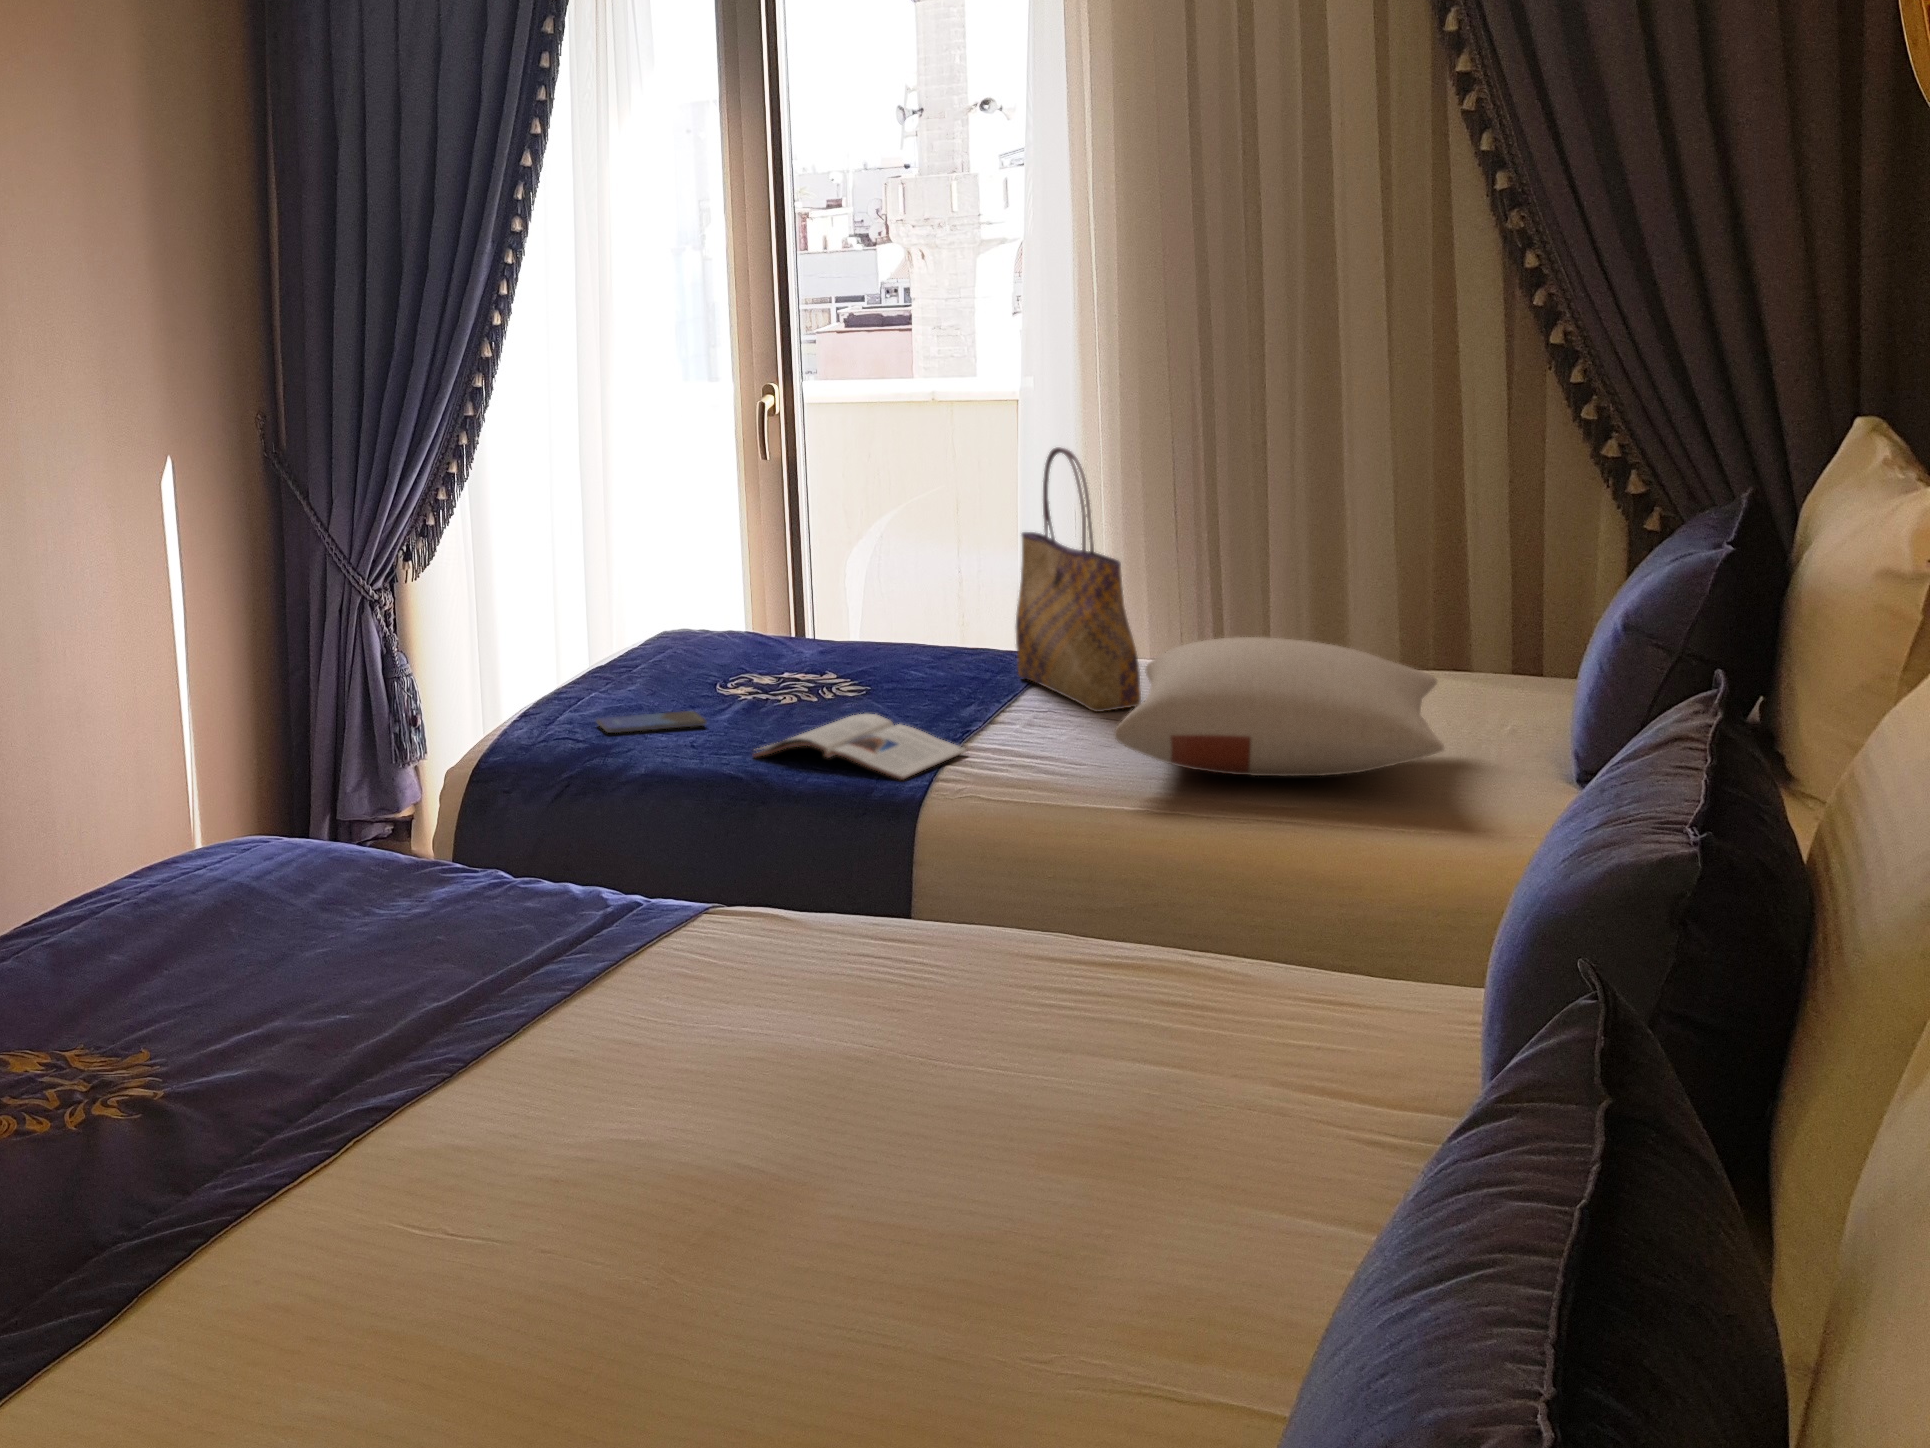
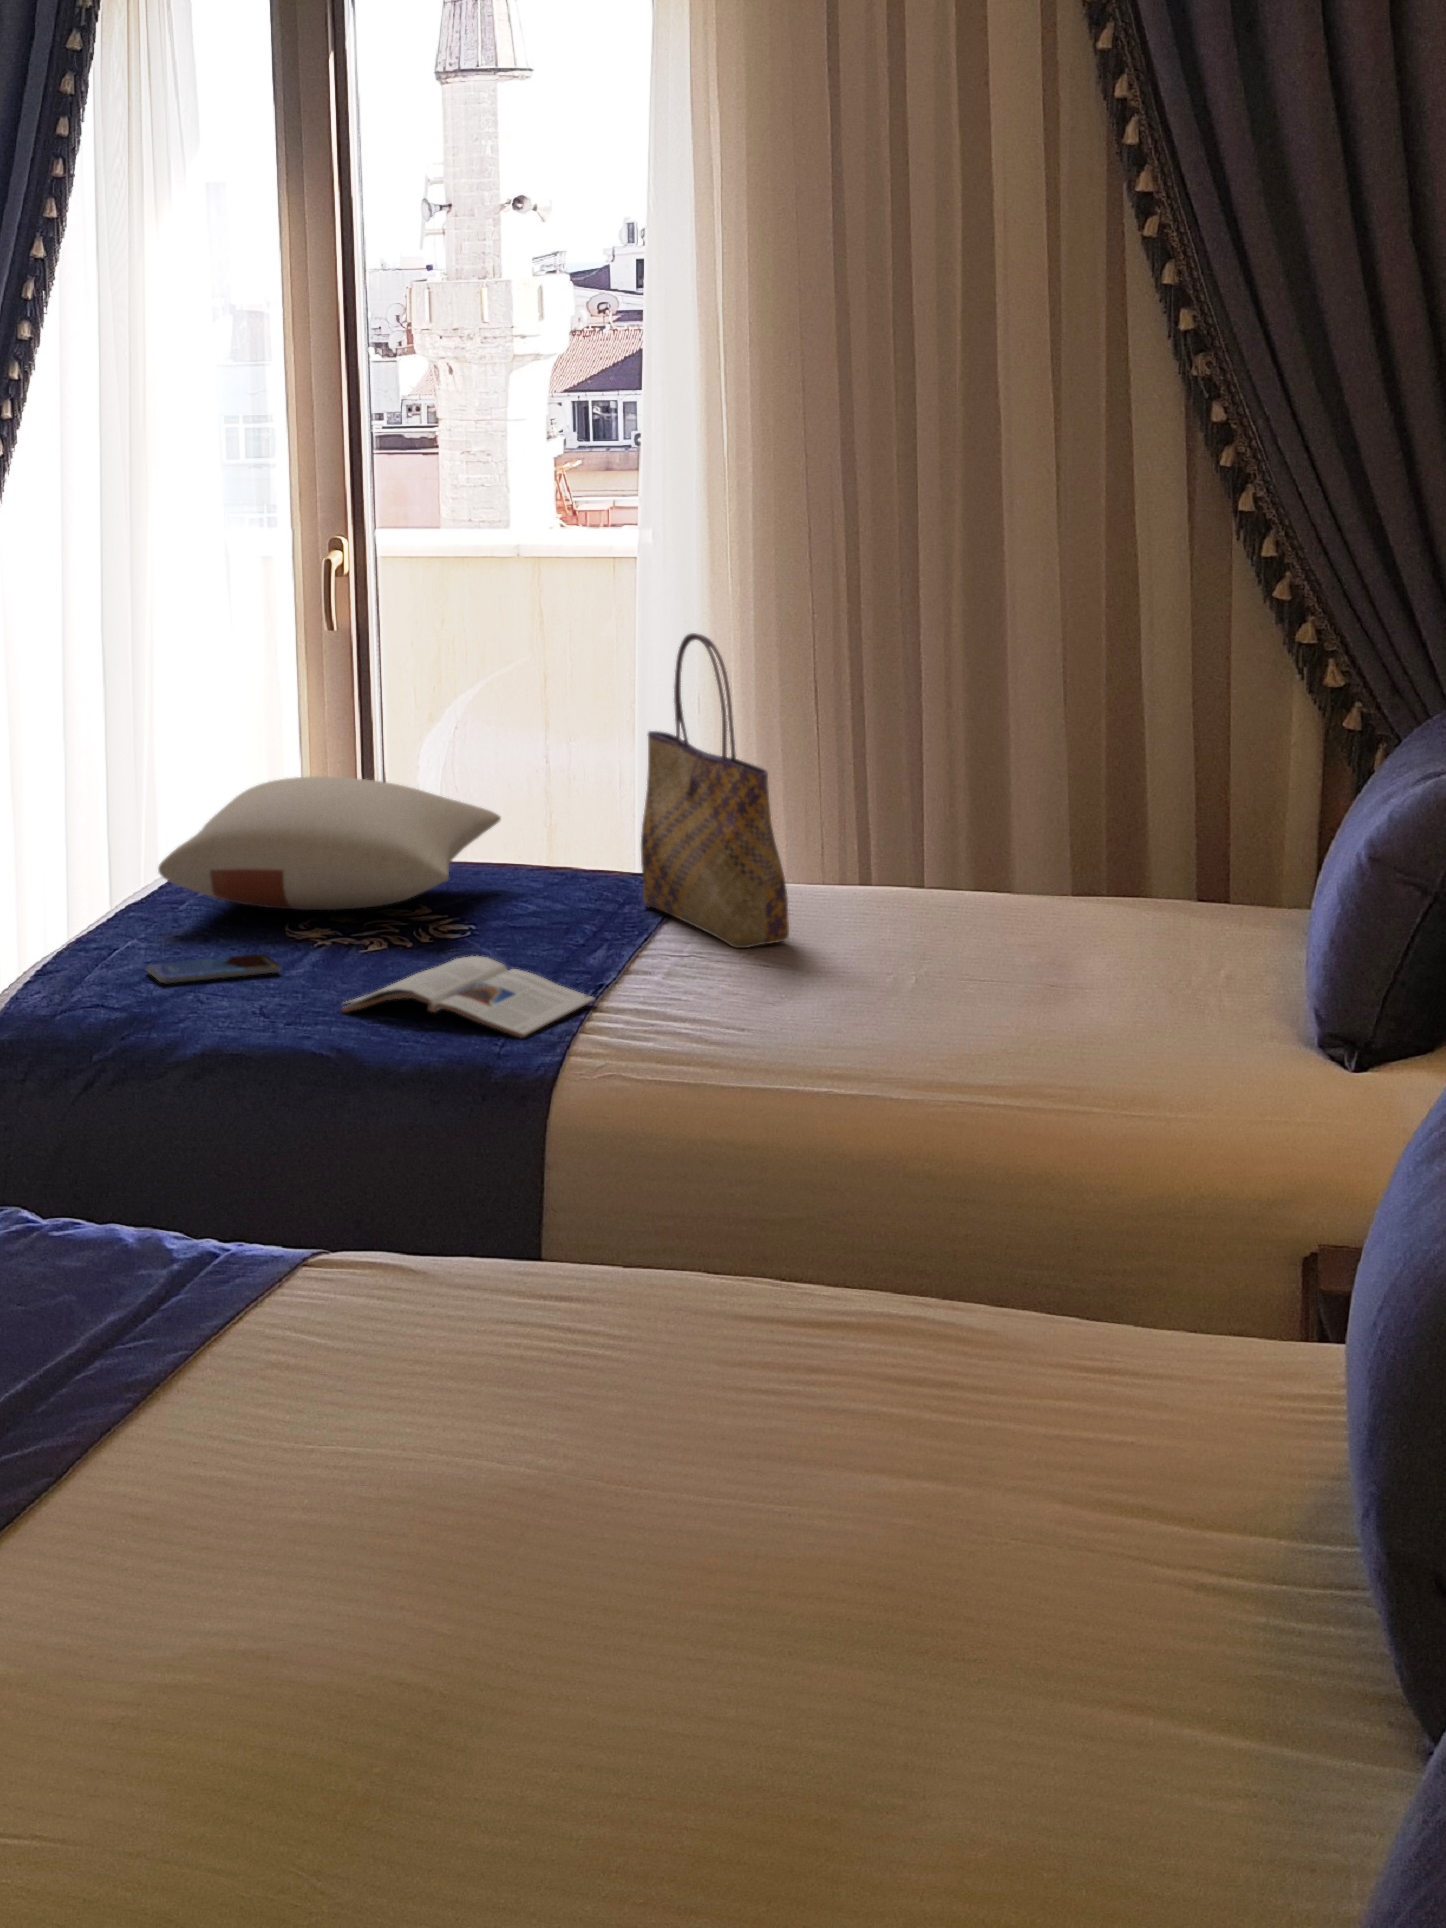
pillow: present [1114,637,1444,776] -> present [158,776,501,910]

